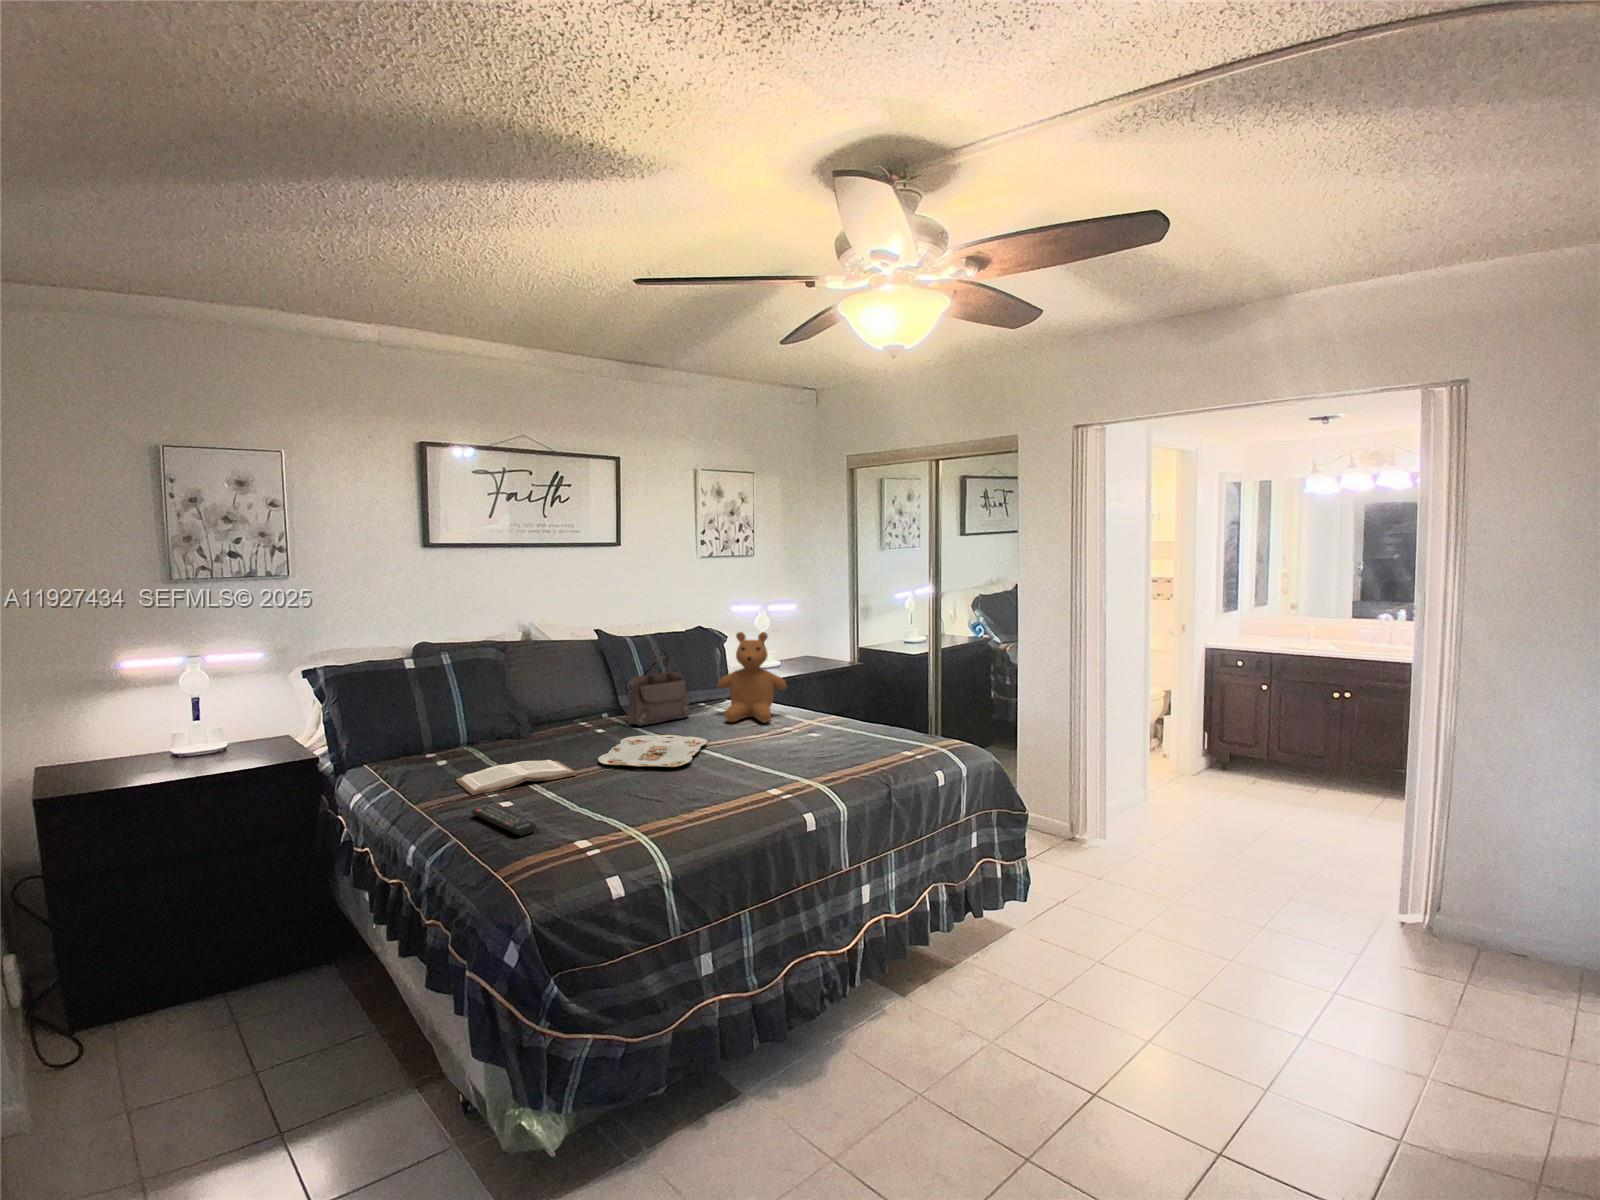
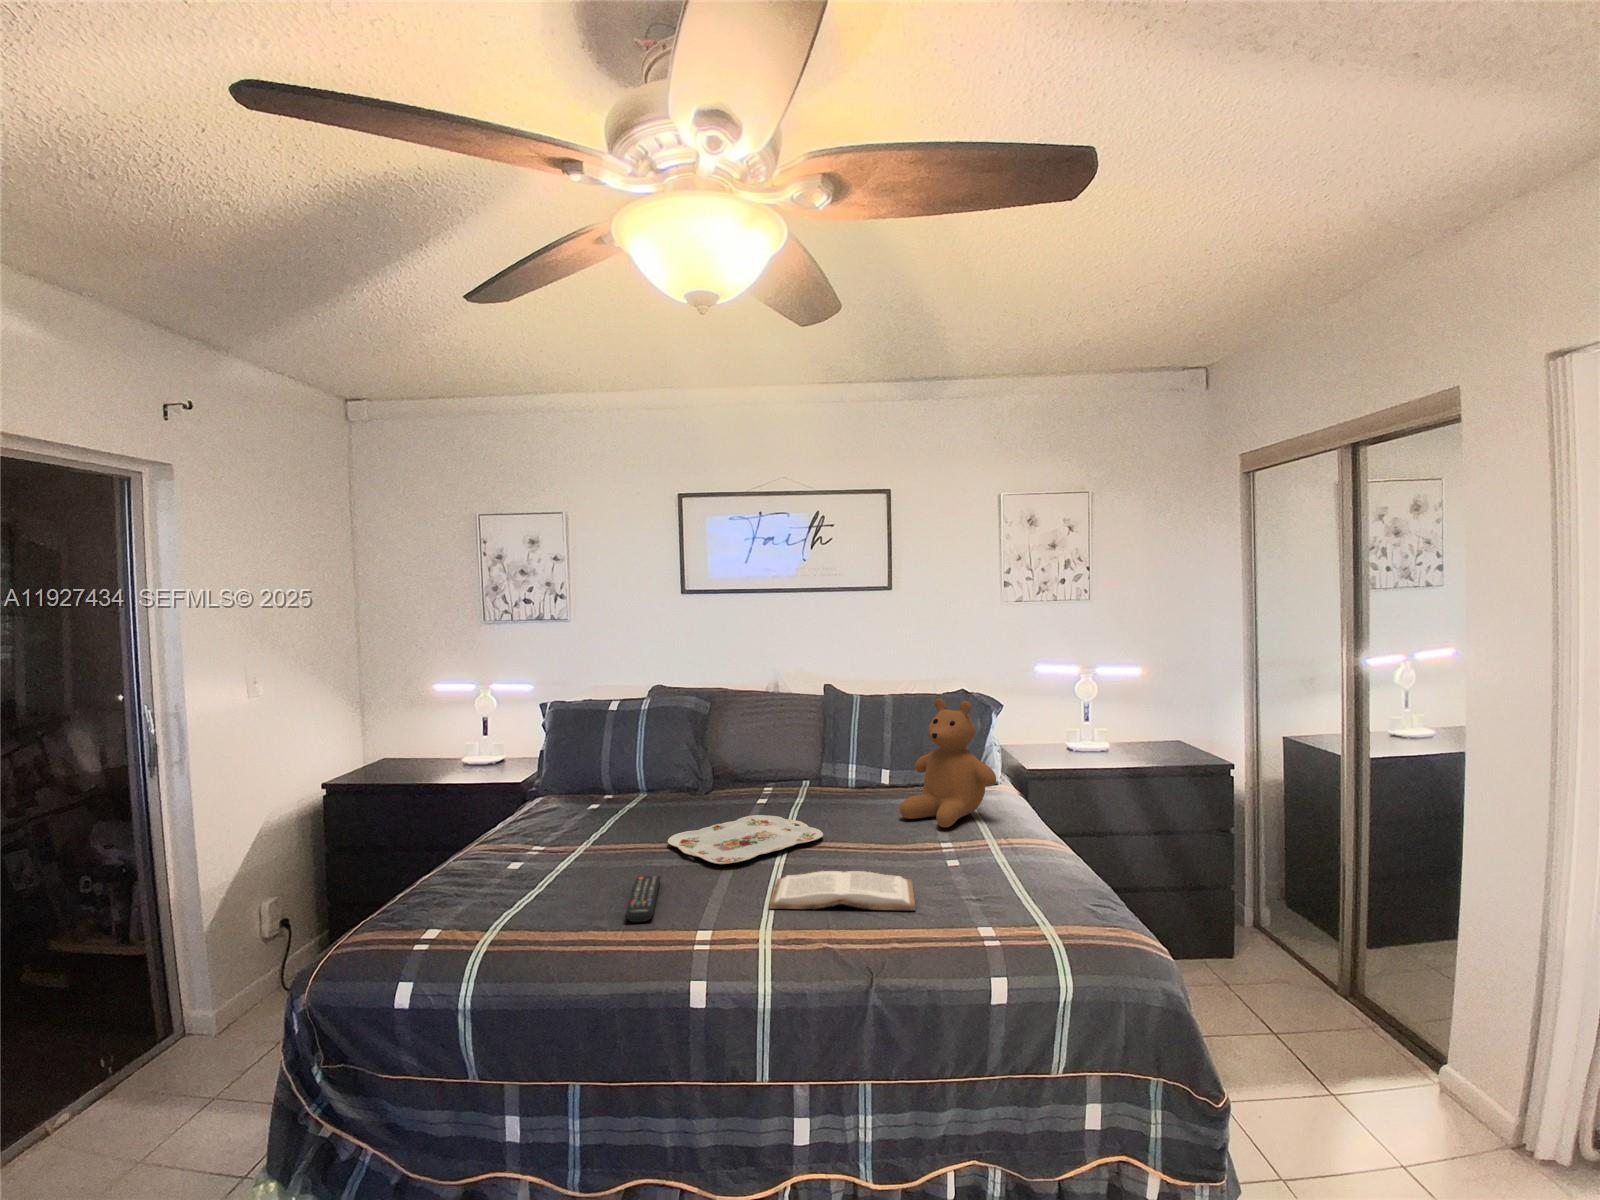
handbag: present [628,650,690,726] -> none [793,711,879,804]
book: present [456,760,576,795] -> present [769,871,915,910]
remote control: present [472,806,535,836] -> present [626,876,661,922]

